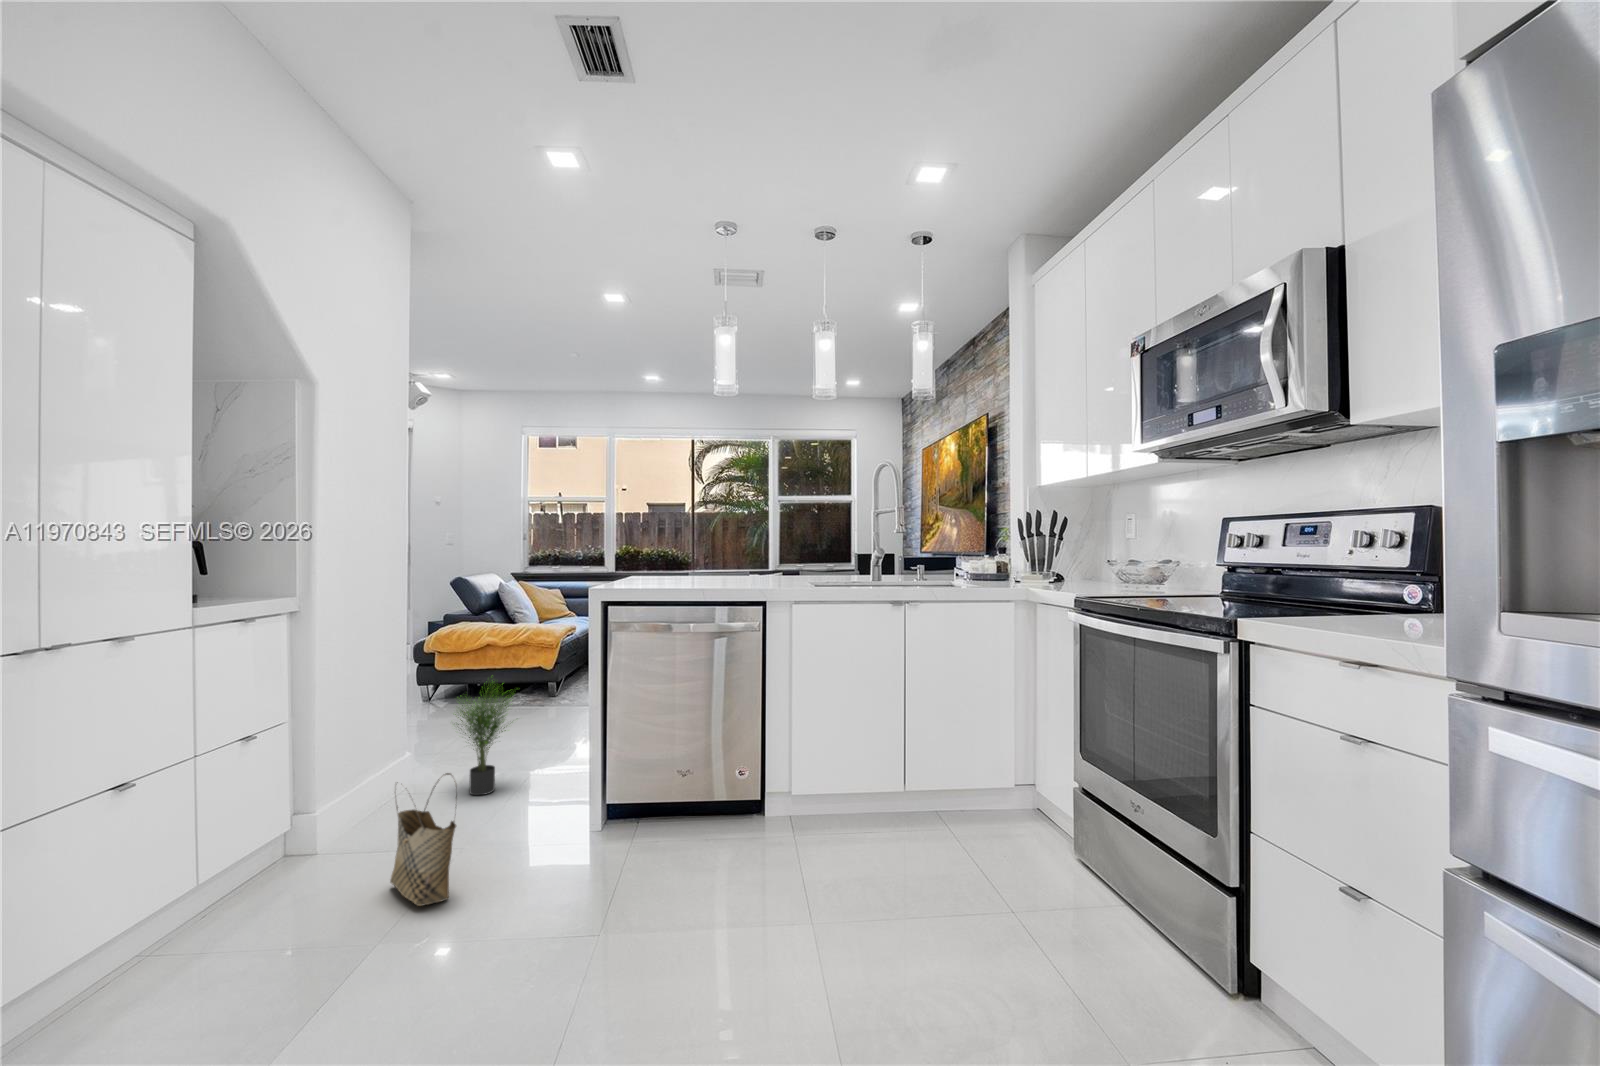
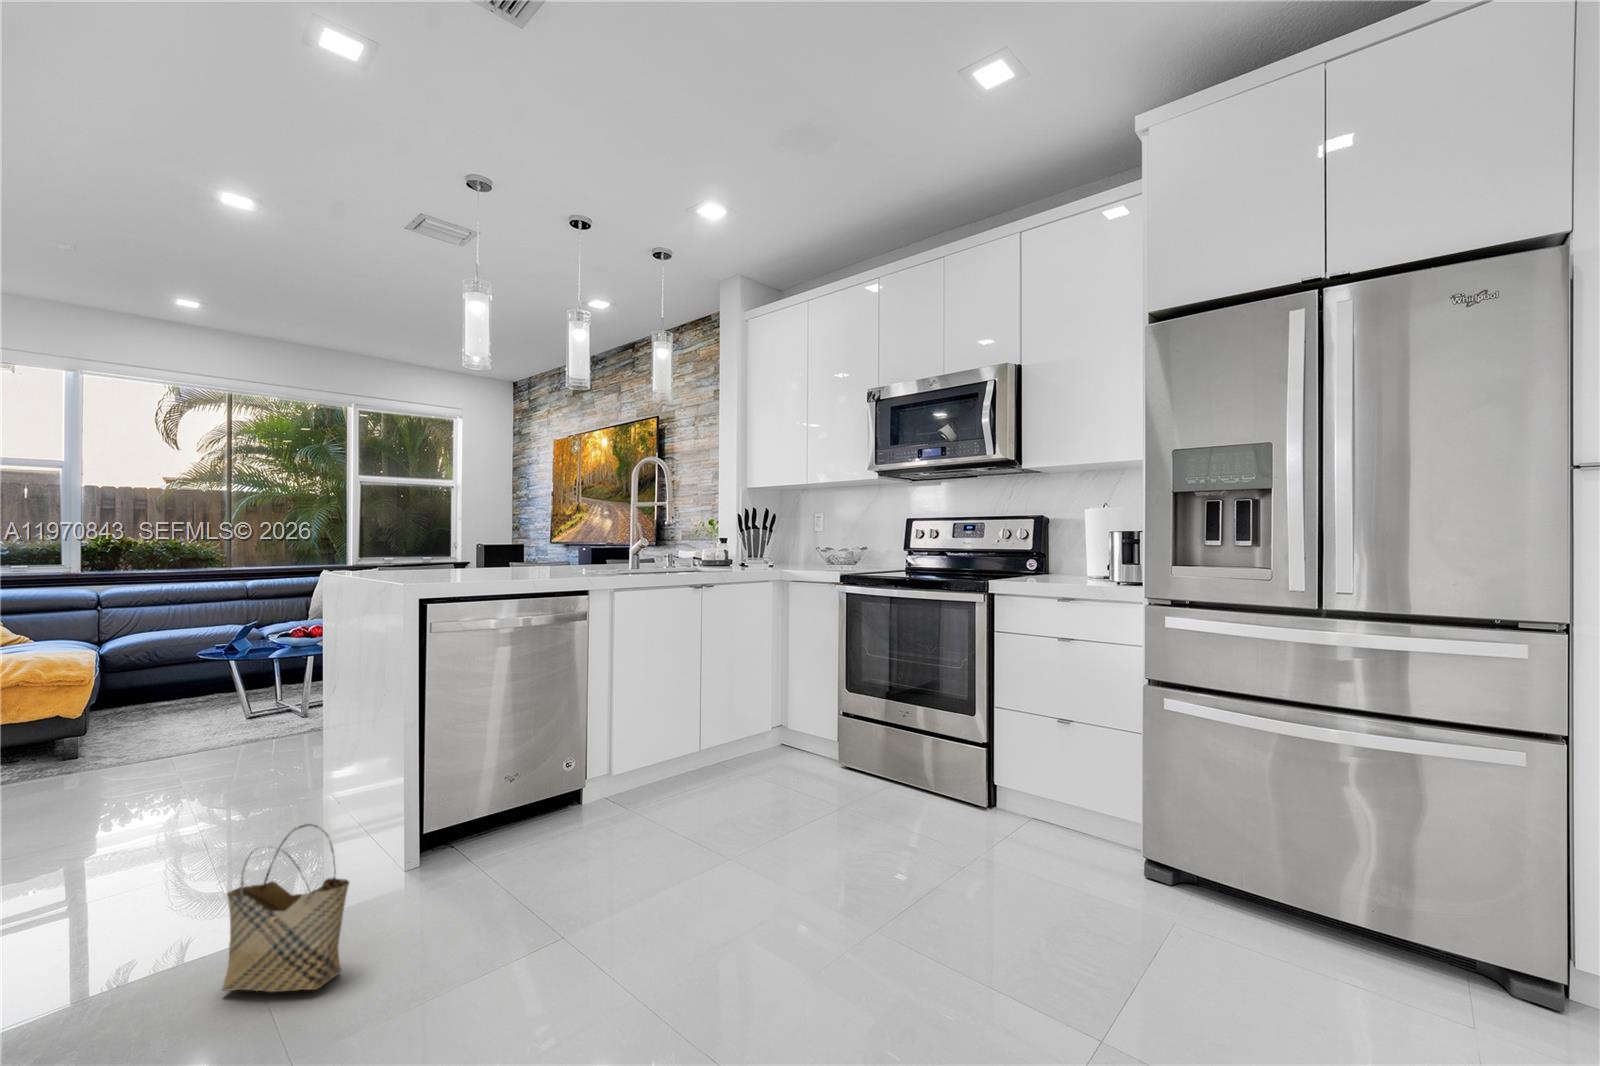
potted plant: present [455,681,511,795] -> none [91,715,231,886]

